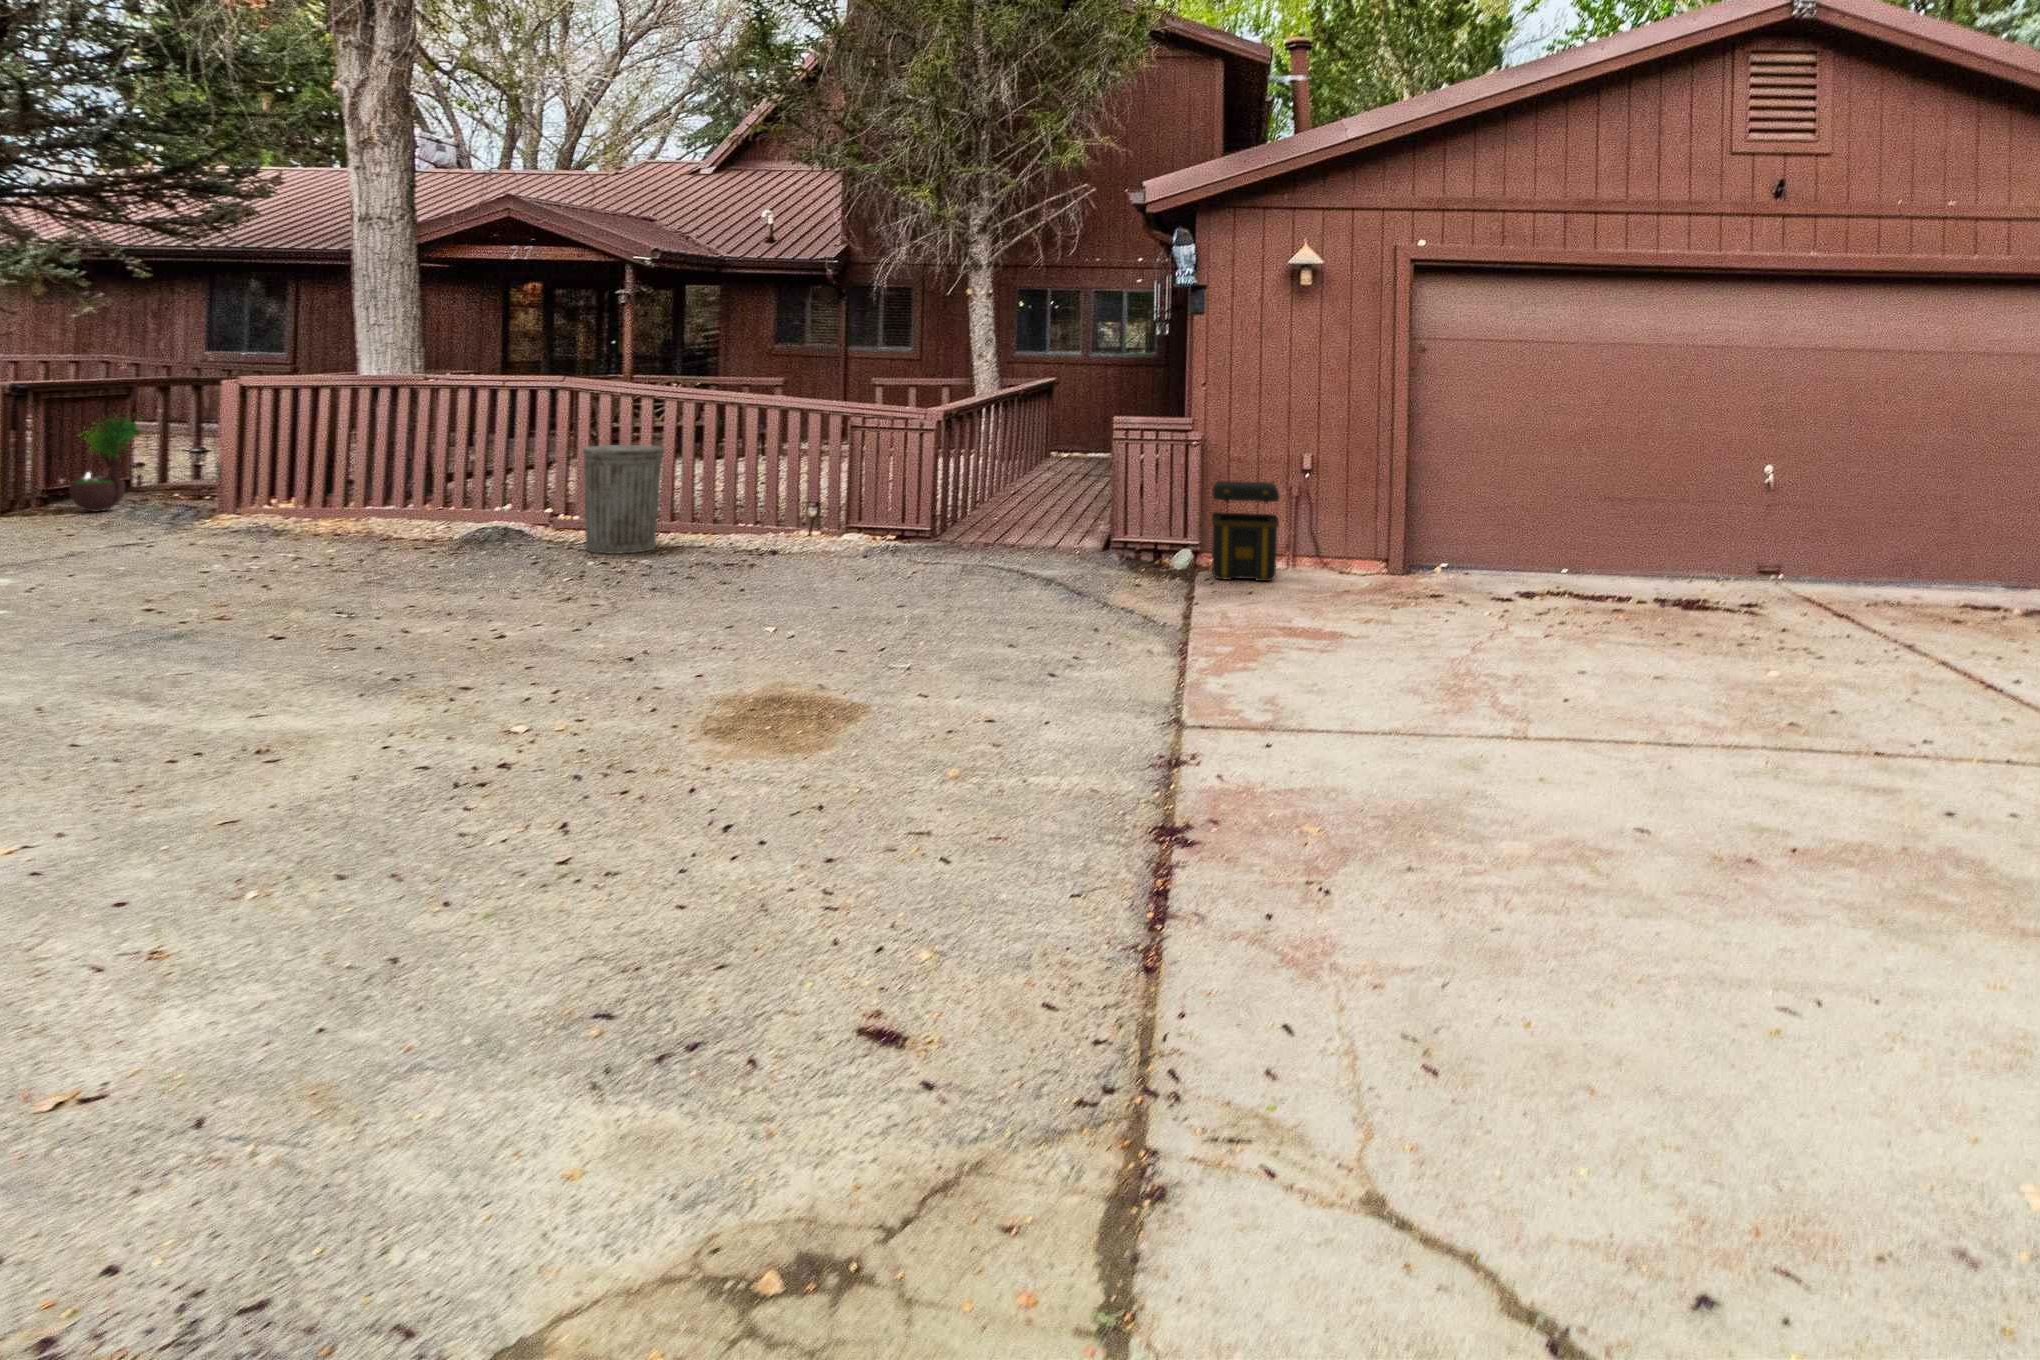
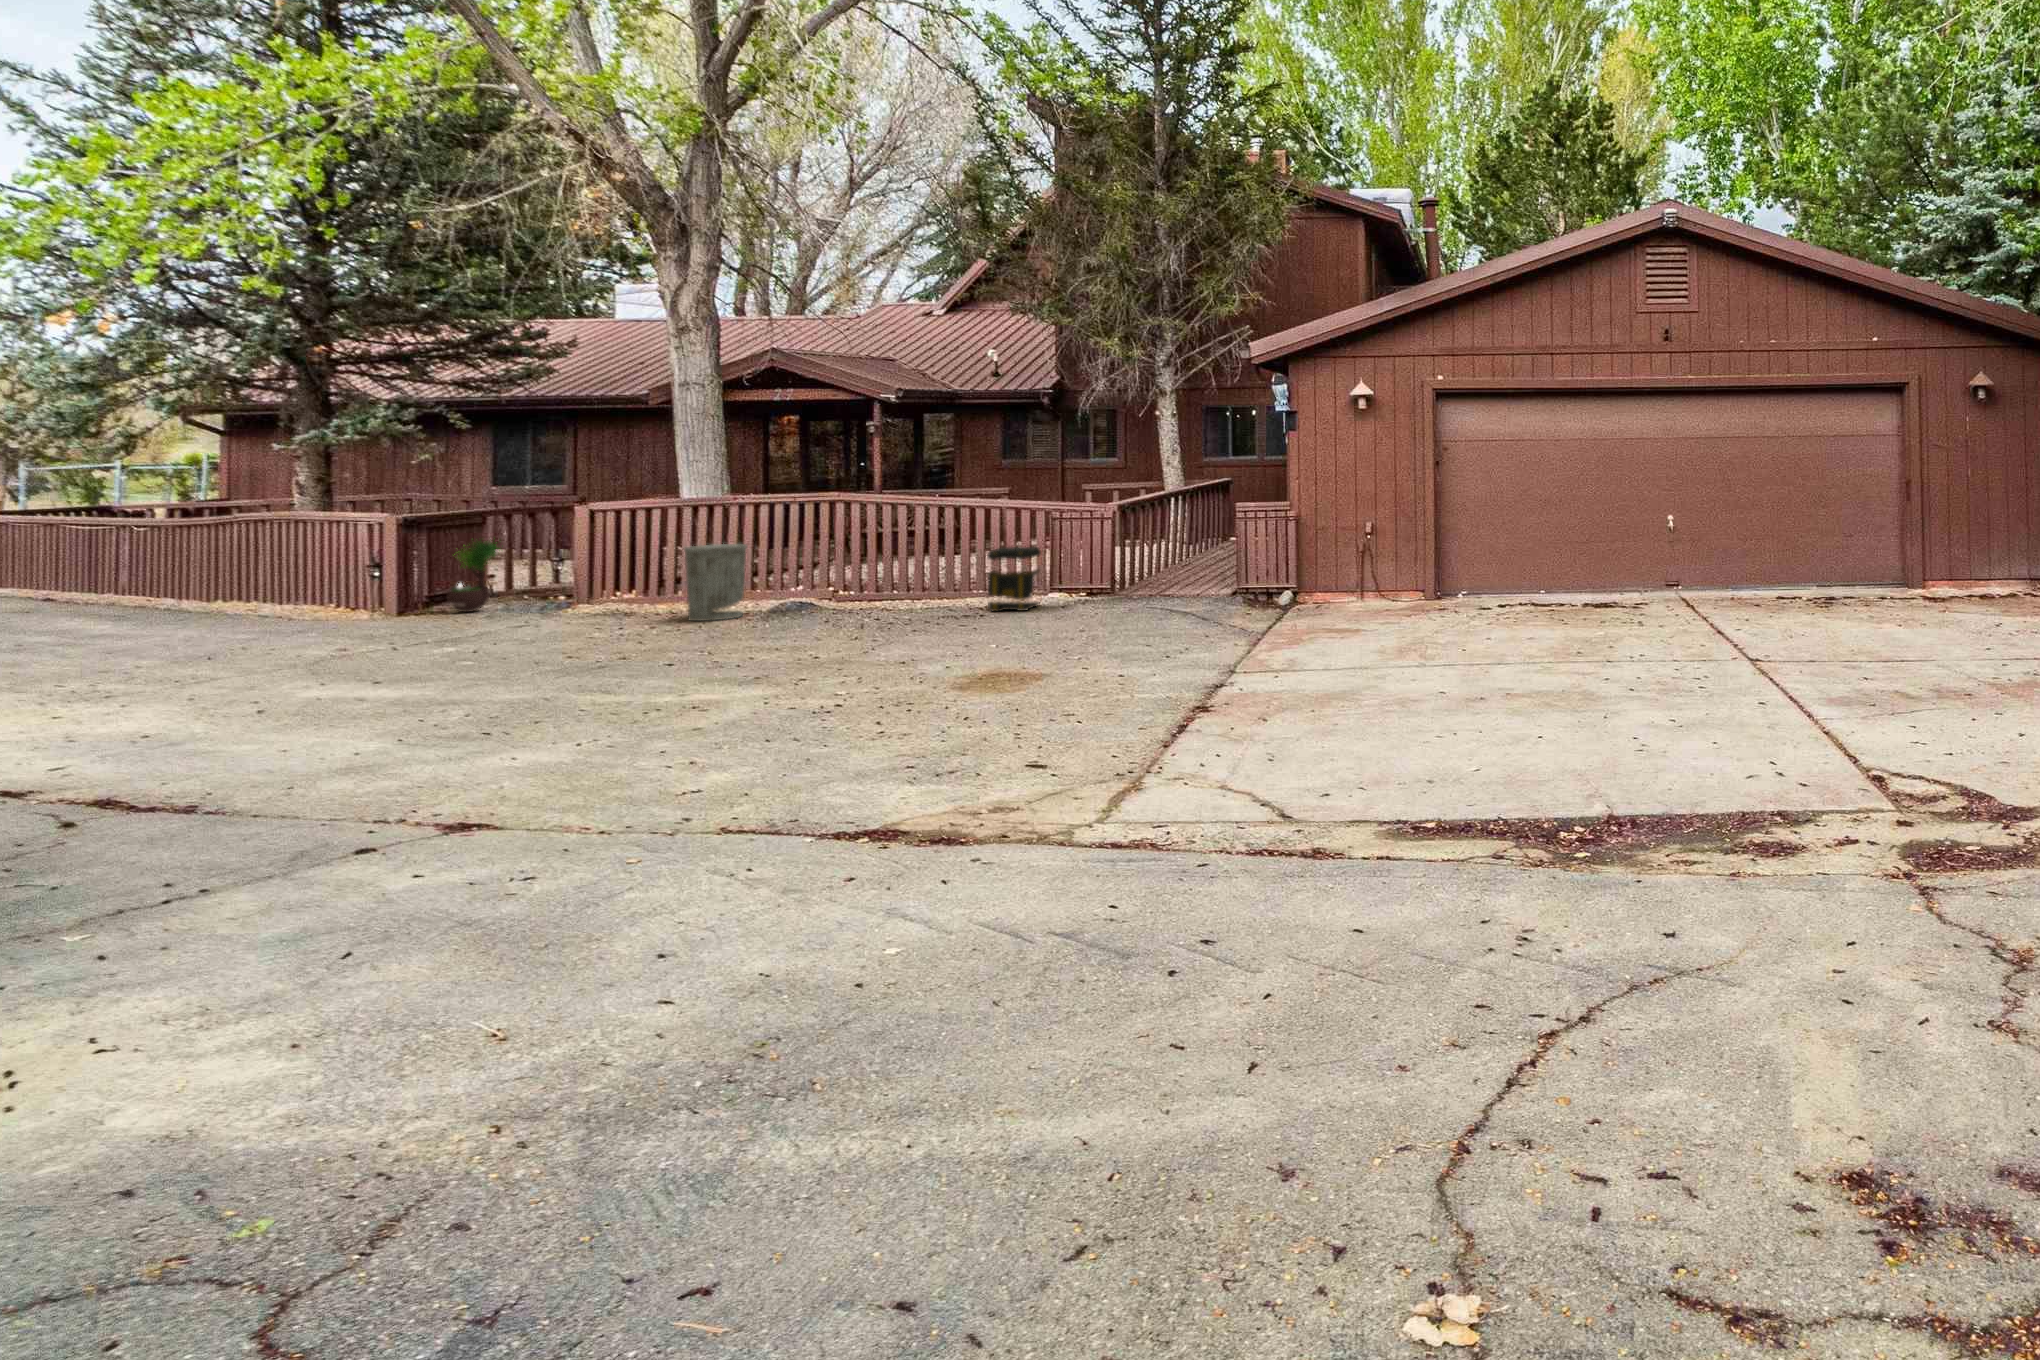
trash can: present [583,445,664,553] -> present [683,544,747,621]
toolbox: present [1212,481,1279,581] -> present [987,547,1041,611]

